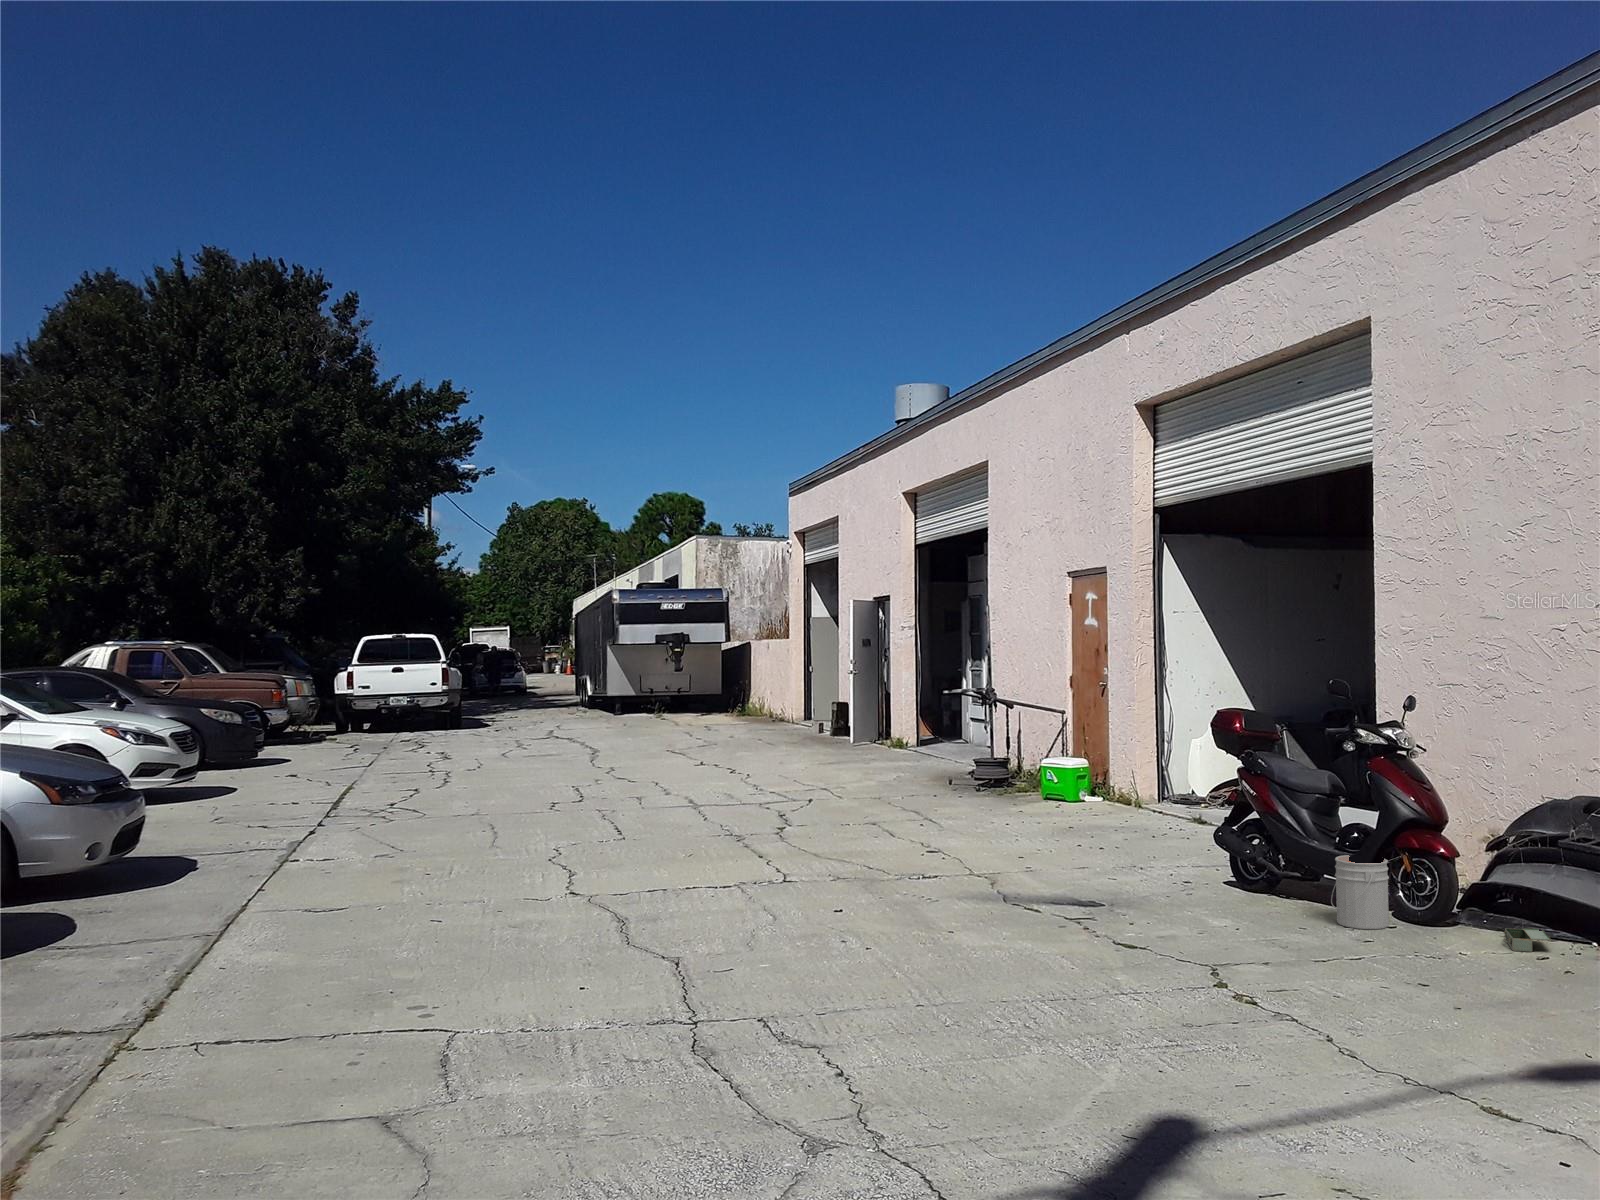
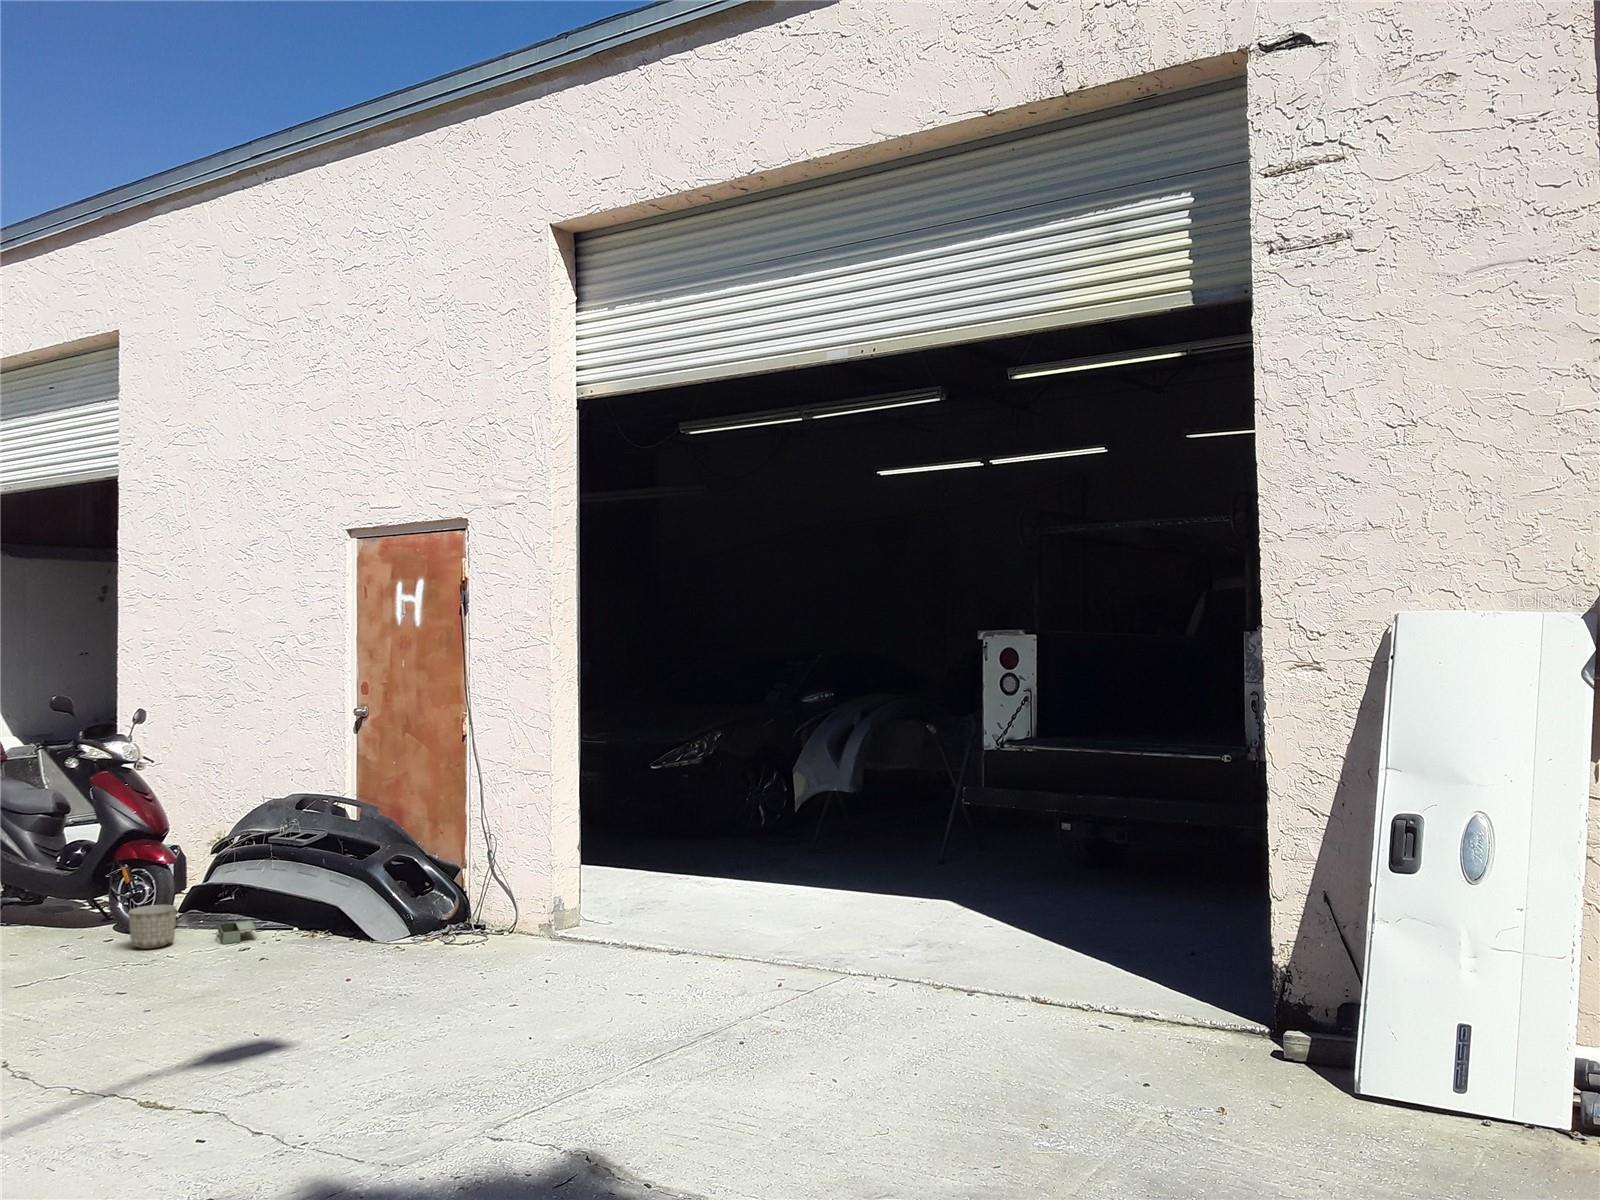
bucket: present [1331,855,1389,929] -> none [48,873,110,949]
planter: none [1410,897,1460,942] -> present [129,905,176,949]

